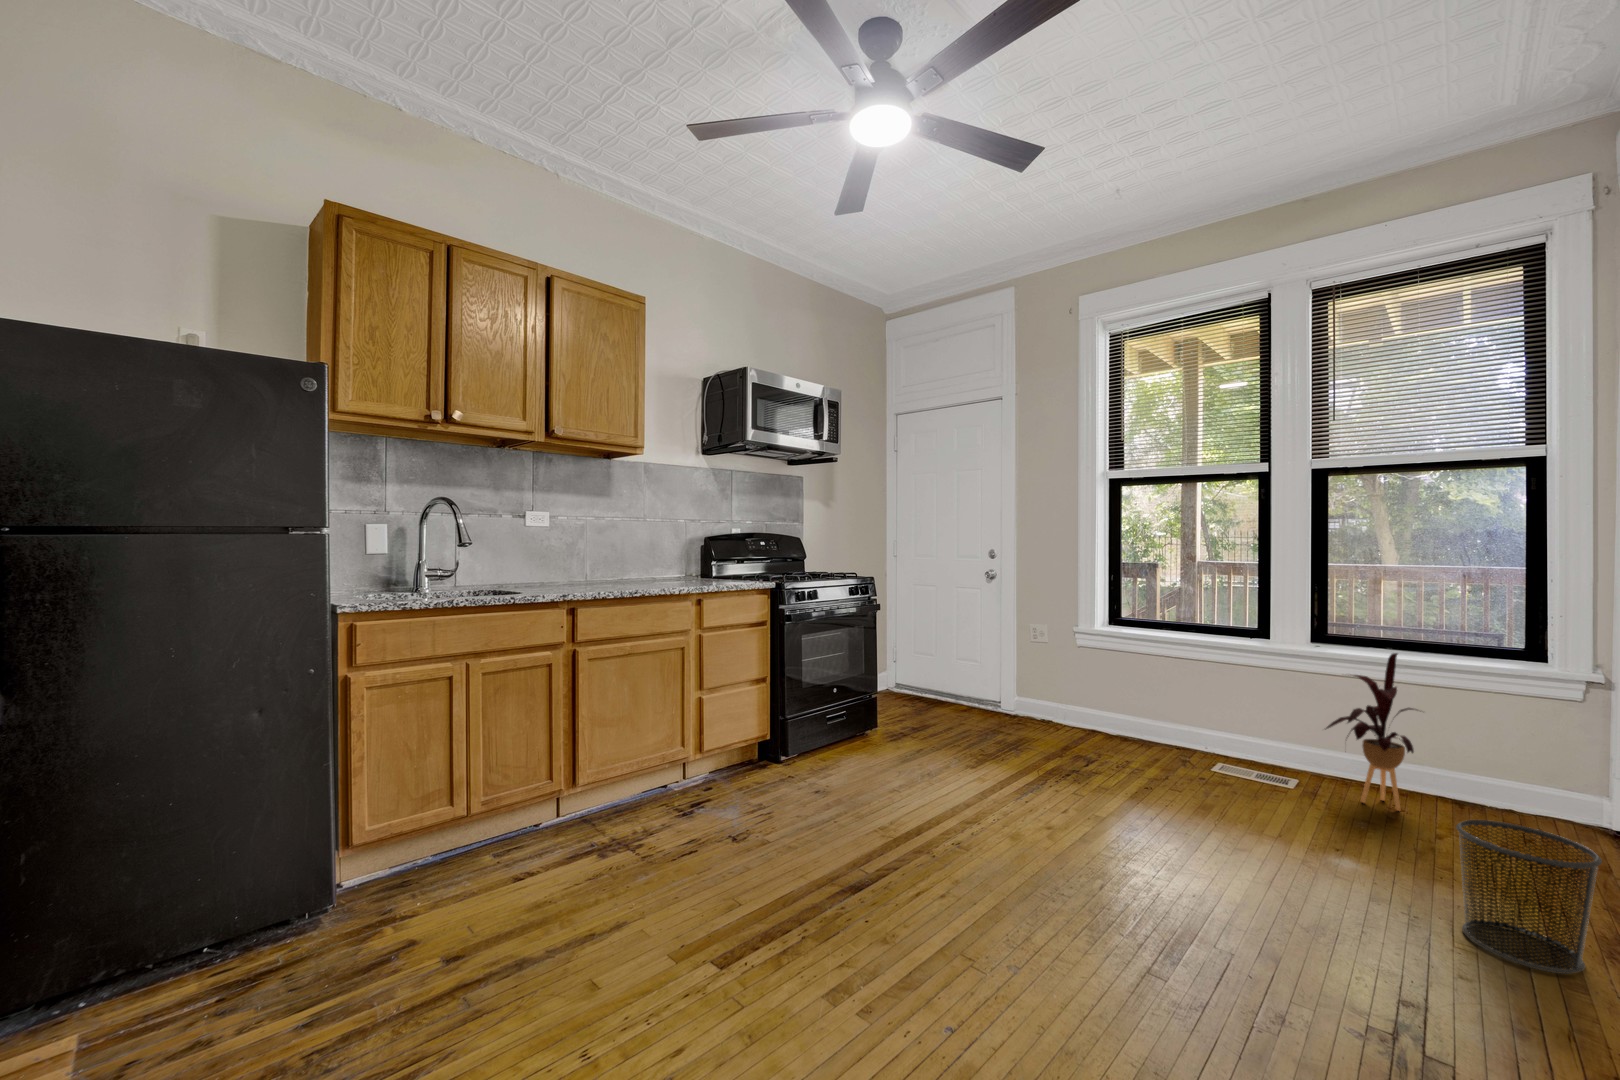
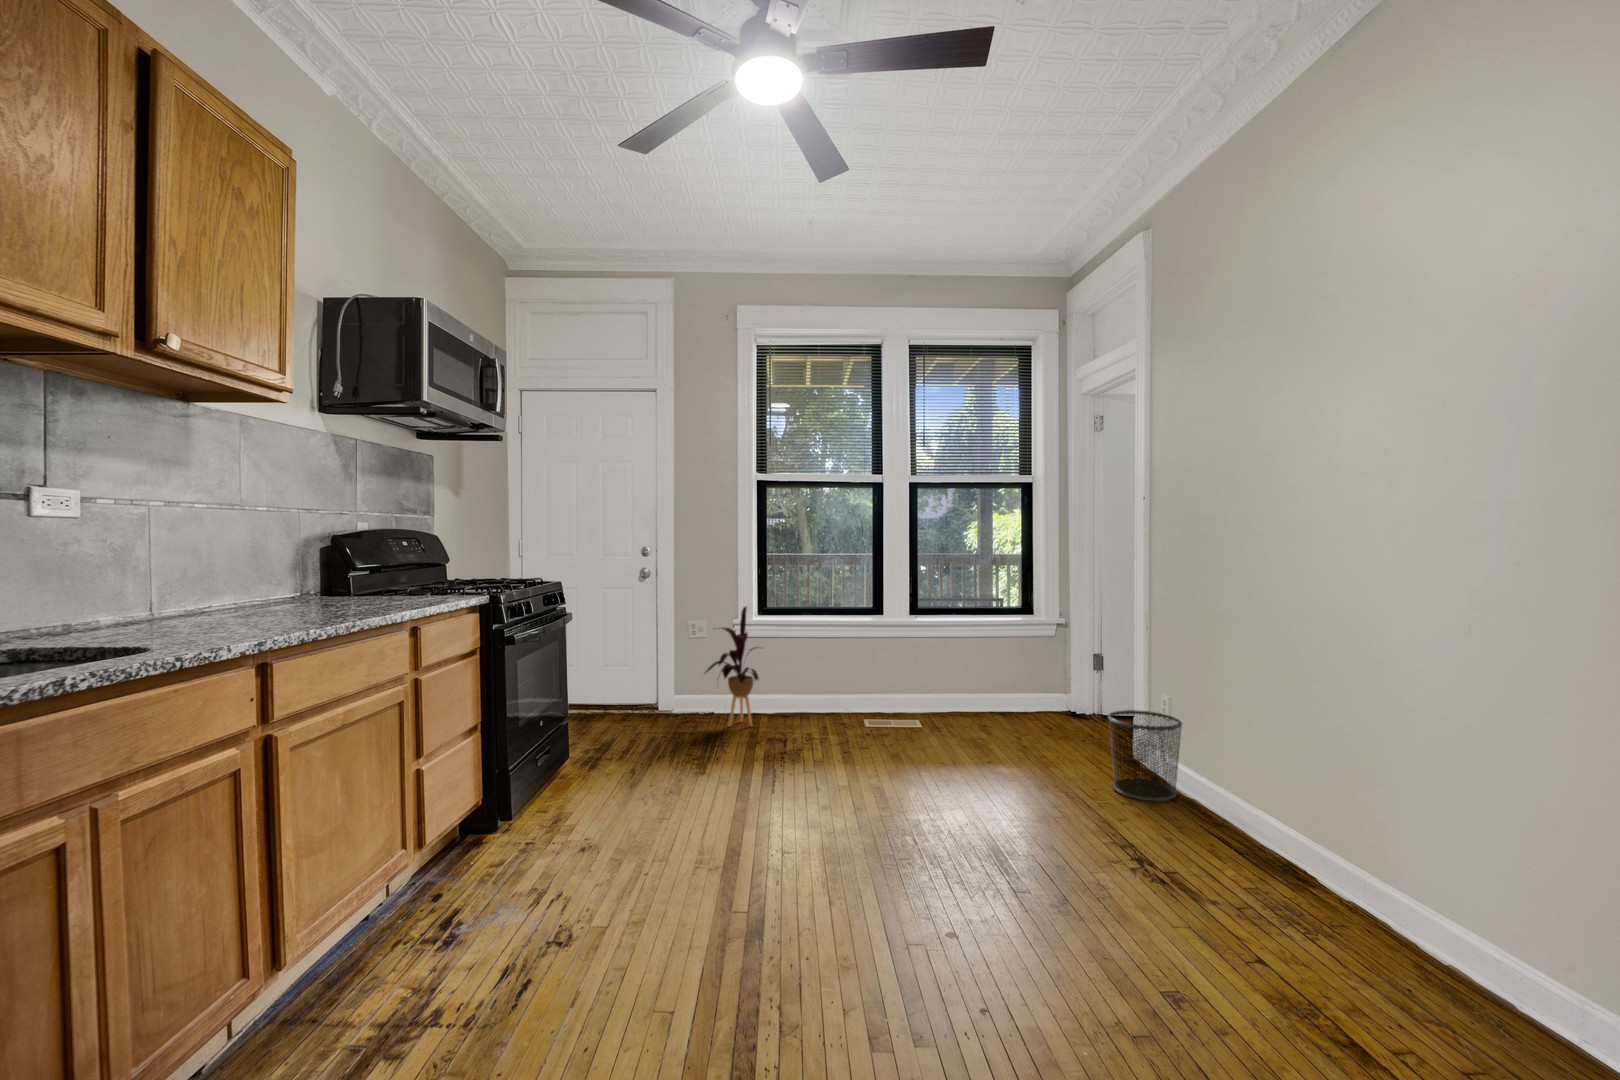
house plant: present [1326,653,1417,810] -> present [706,606,759,726]

